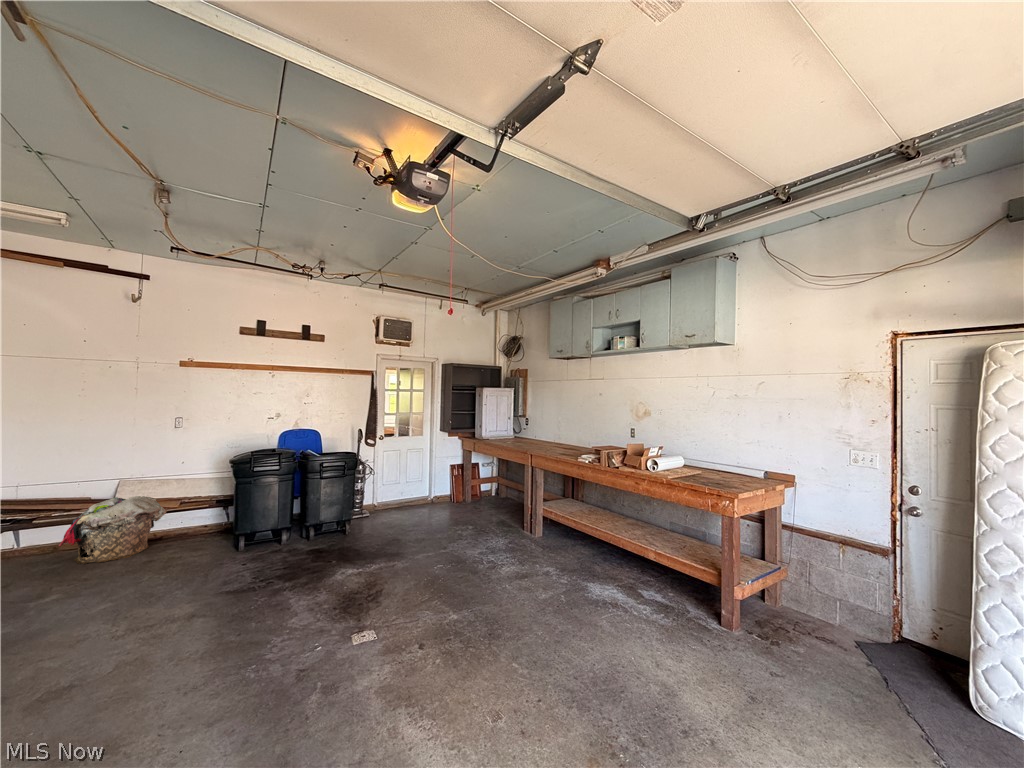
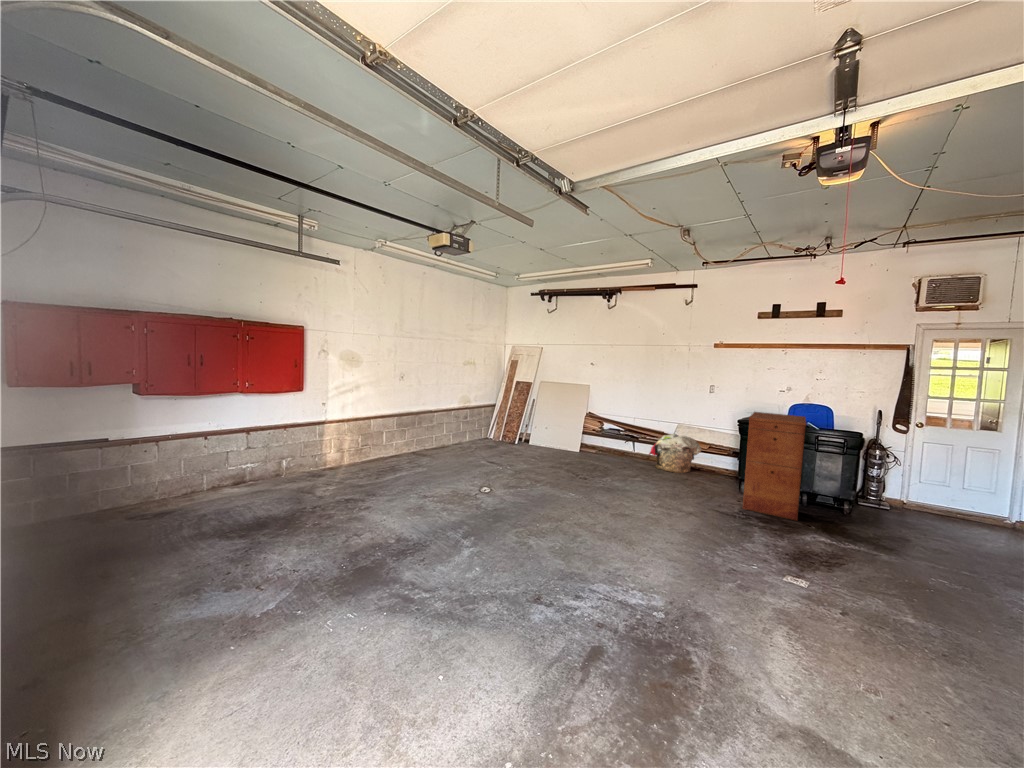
filing cabinet: none [249,444,322,574] -> present [743,412,806,520]

